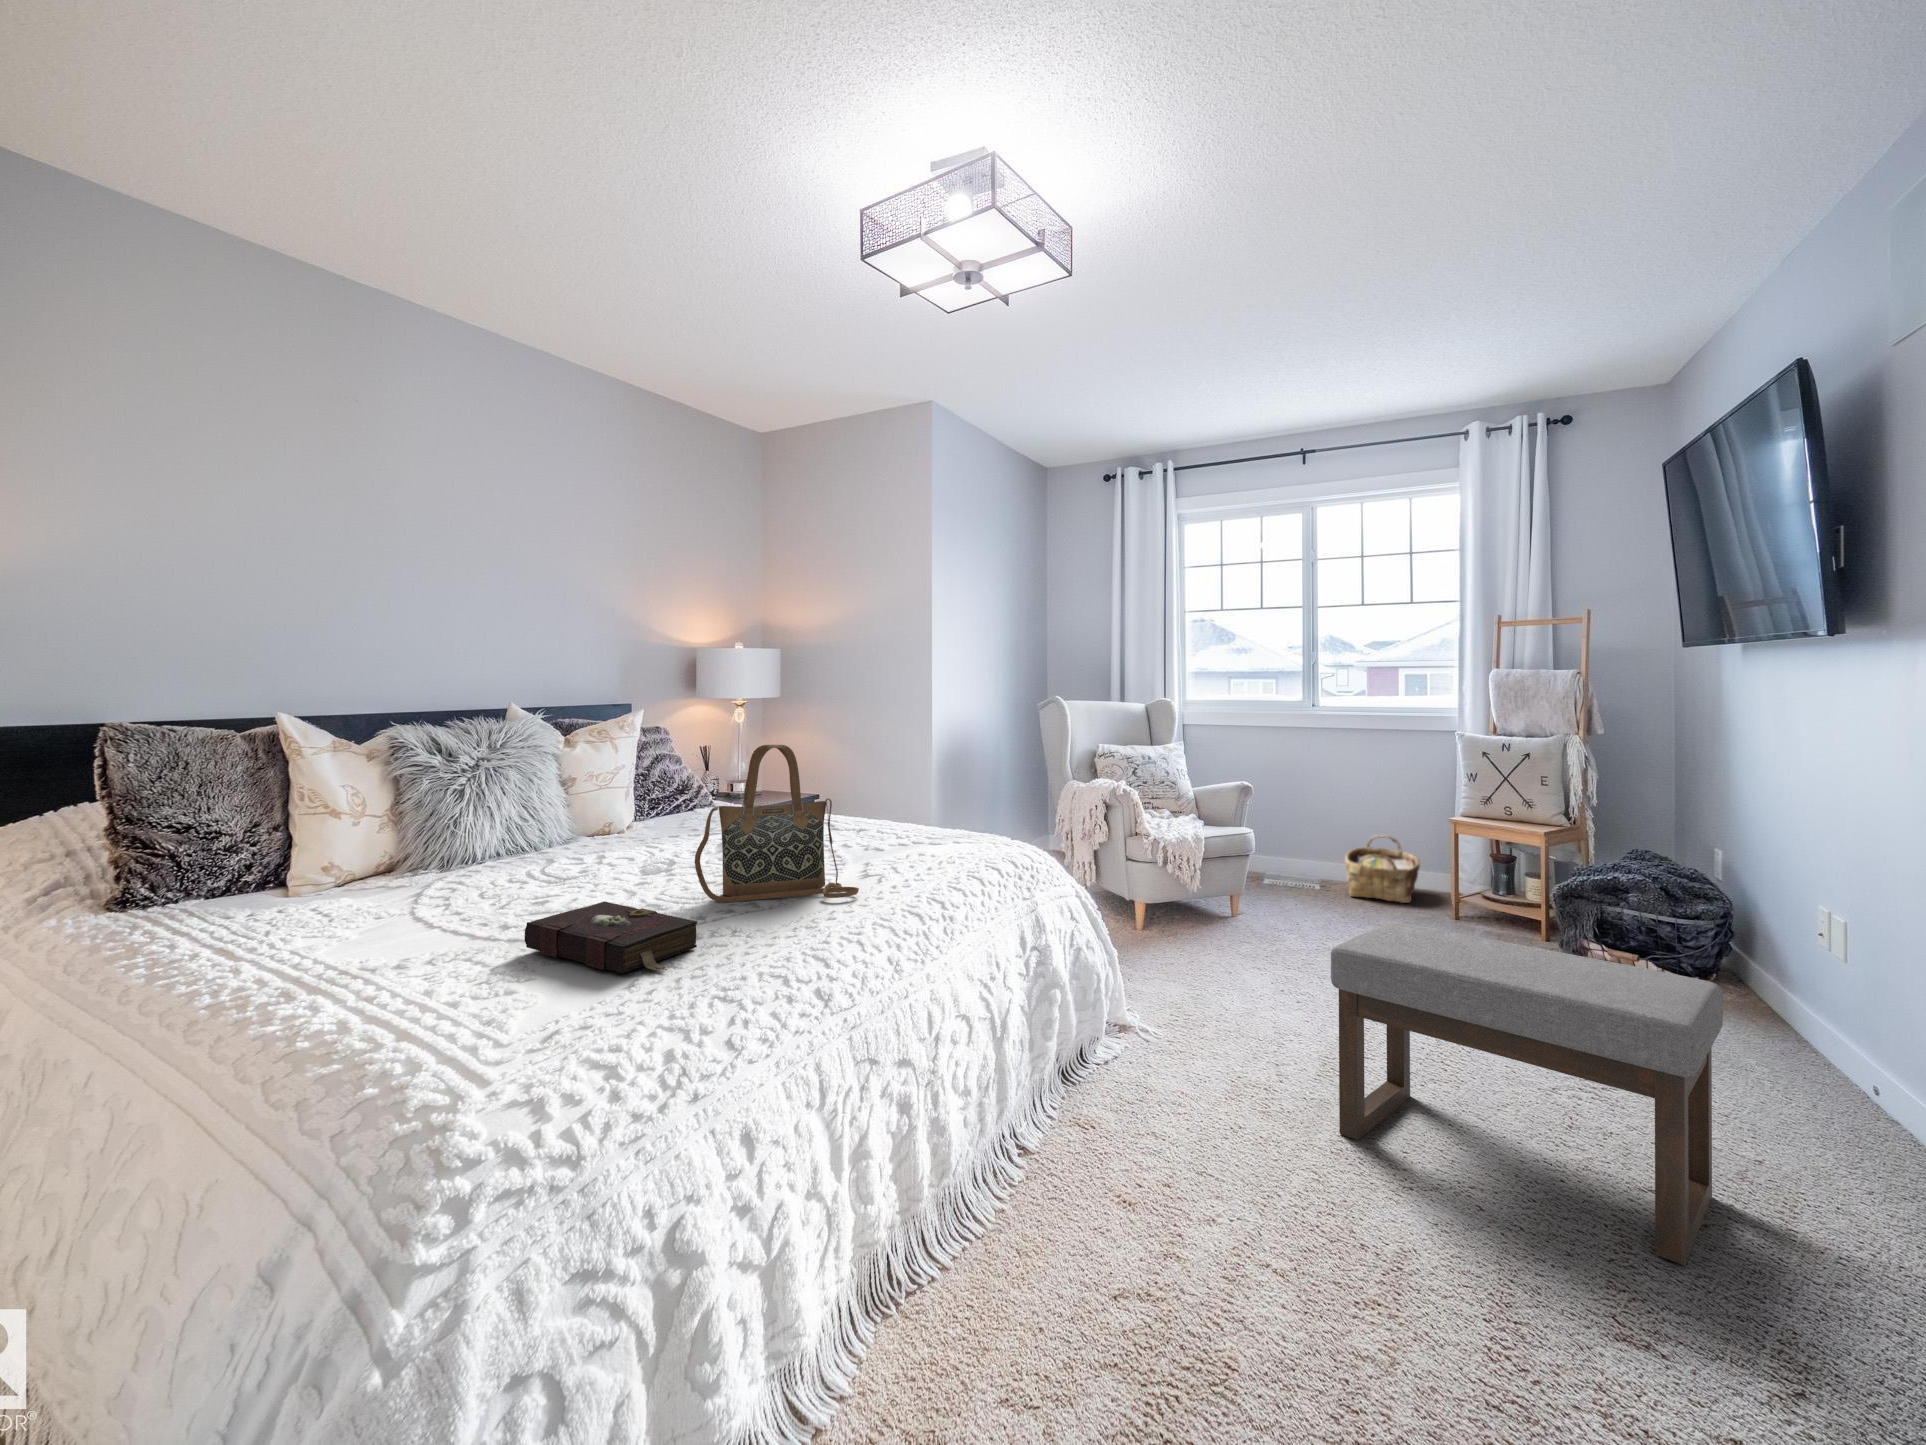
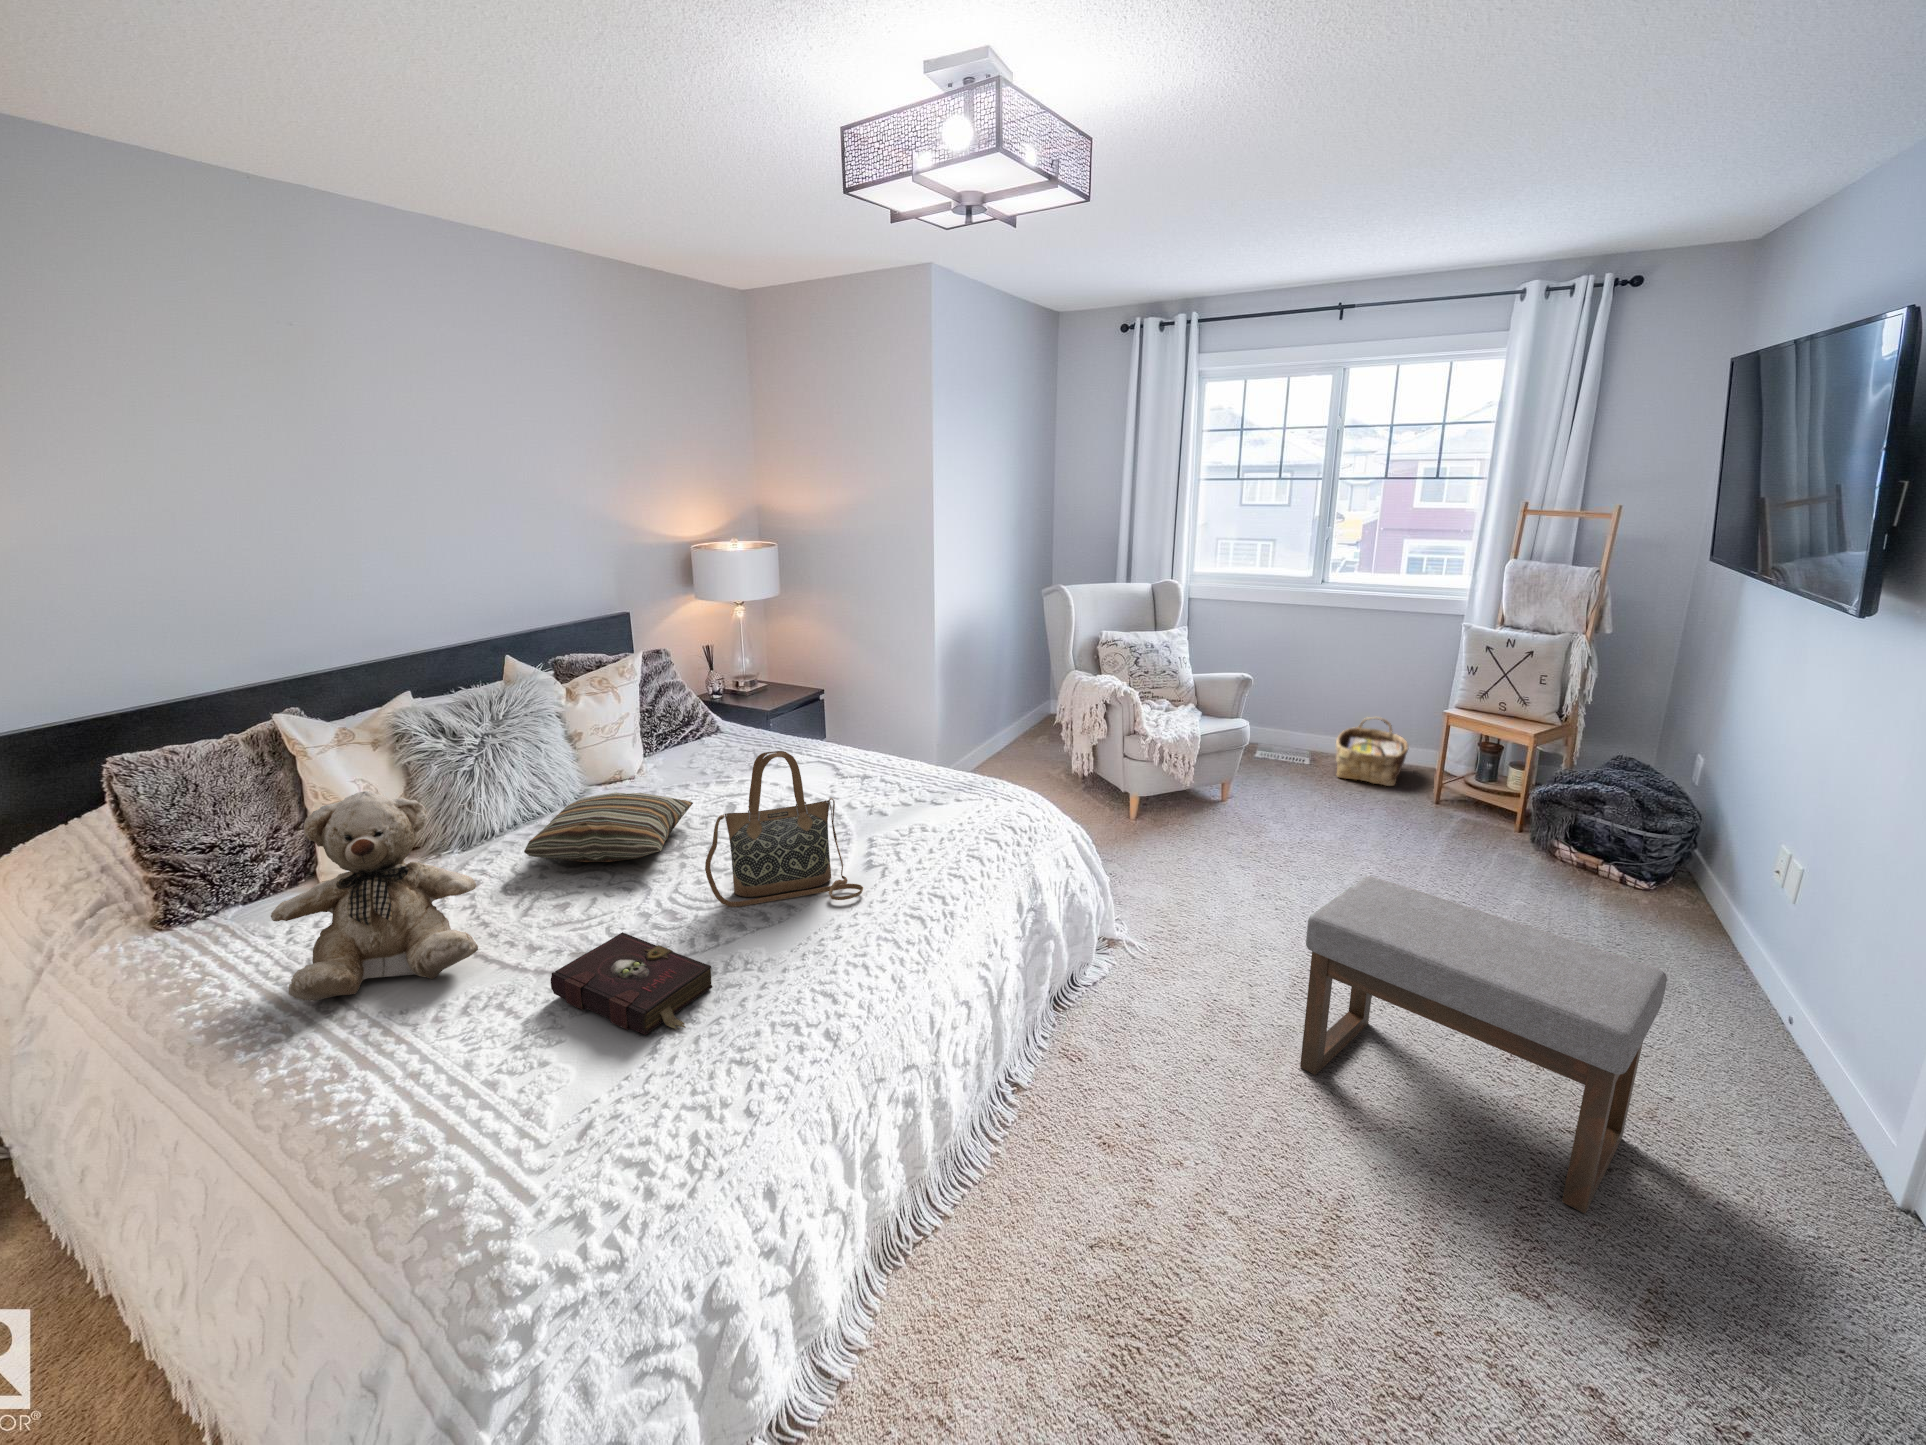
teddy bear: none [239,744,456,951] -> present [271,791,478,1001]
pillow: none [506,816,684,874] -> present [524,792,693,862]

